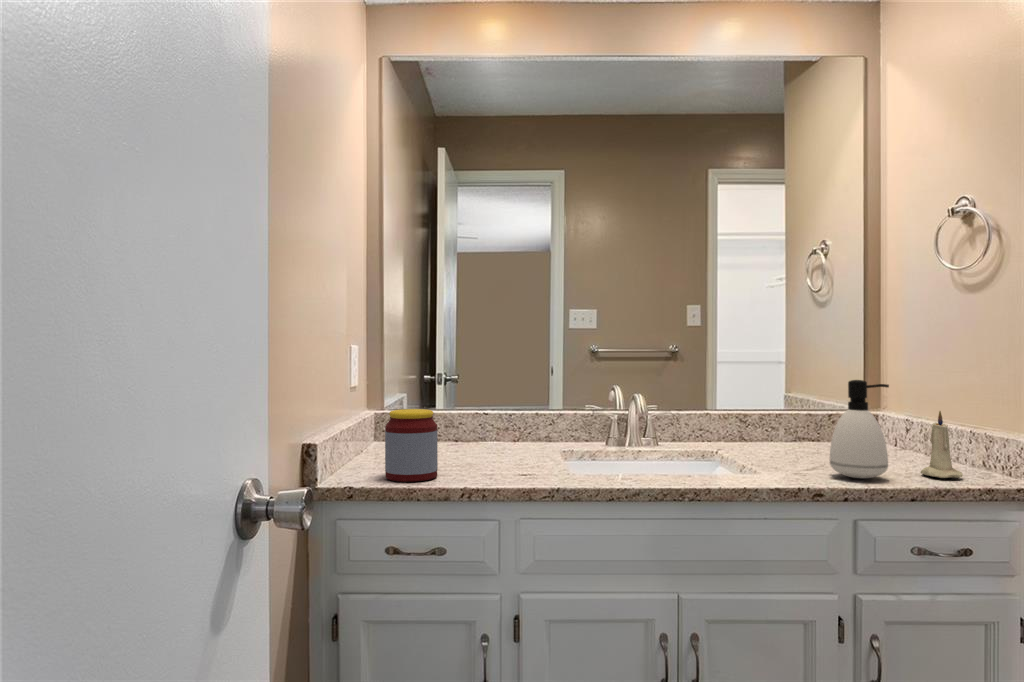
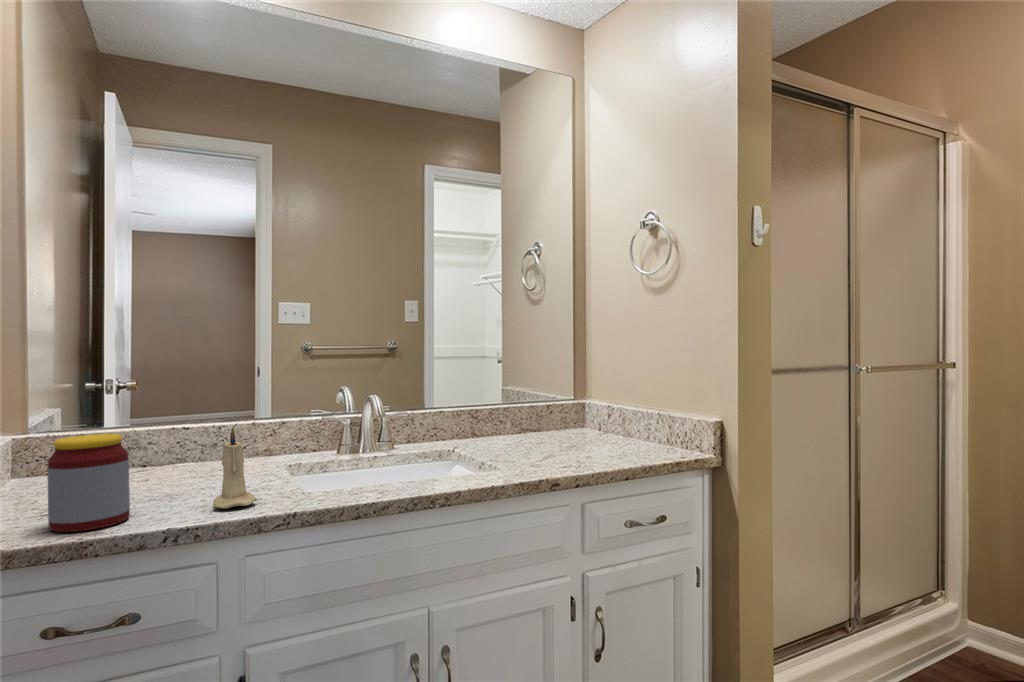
soap dispenser: present [830,380,889,478] -> none [559,374,608,464]
candle: present [920,411,963,478] -> present [213,427,257,509]

